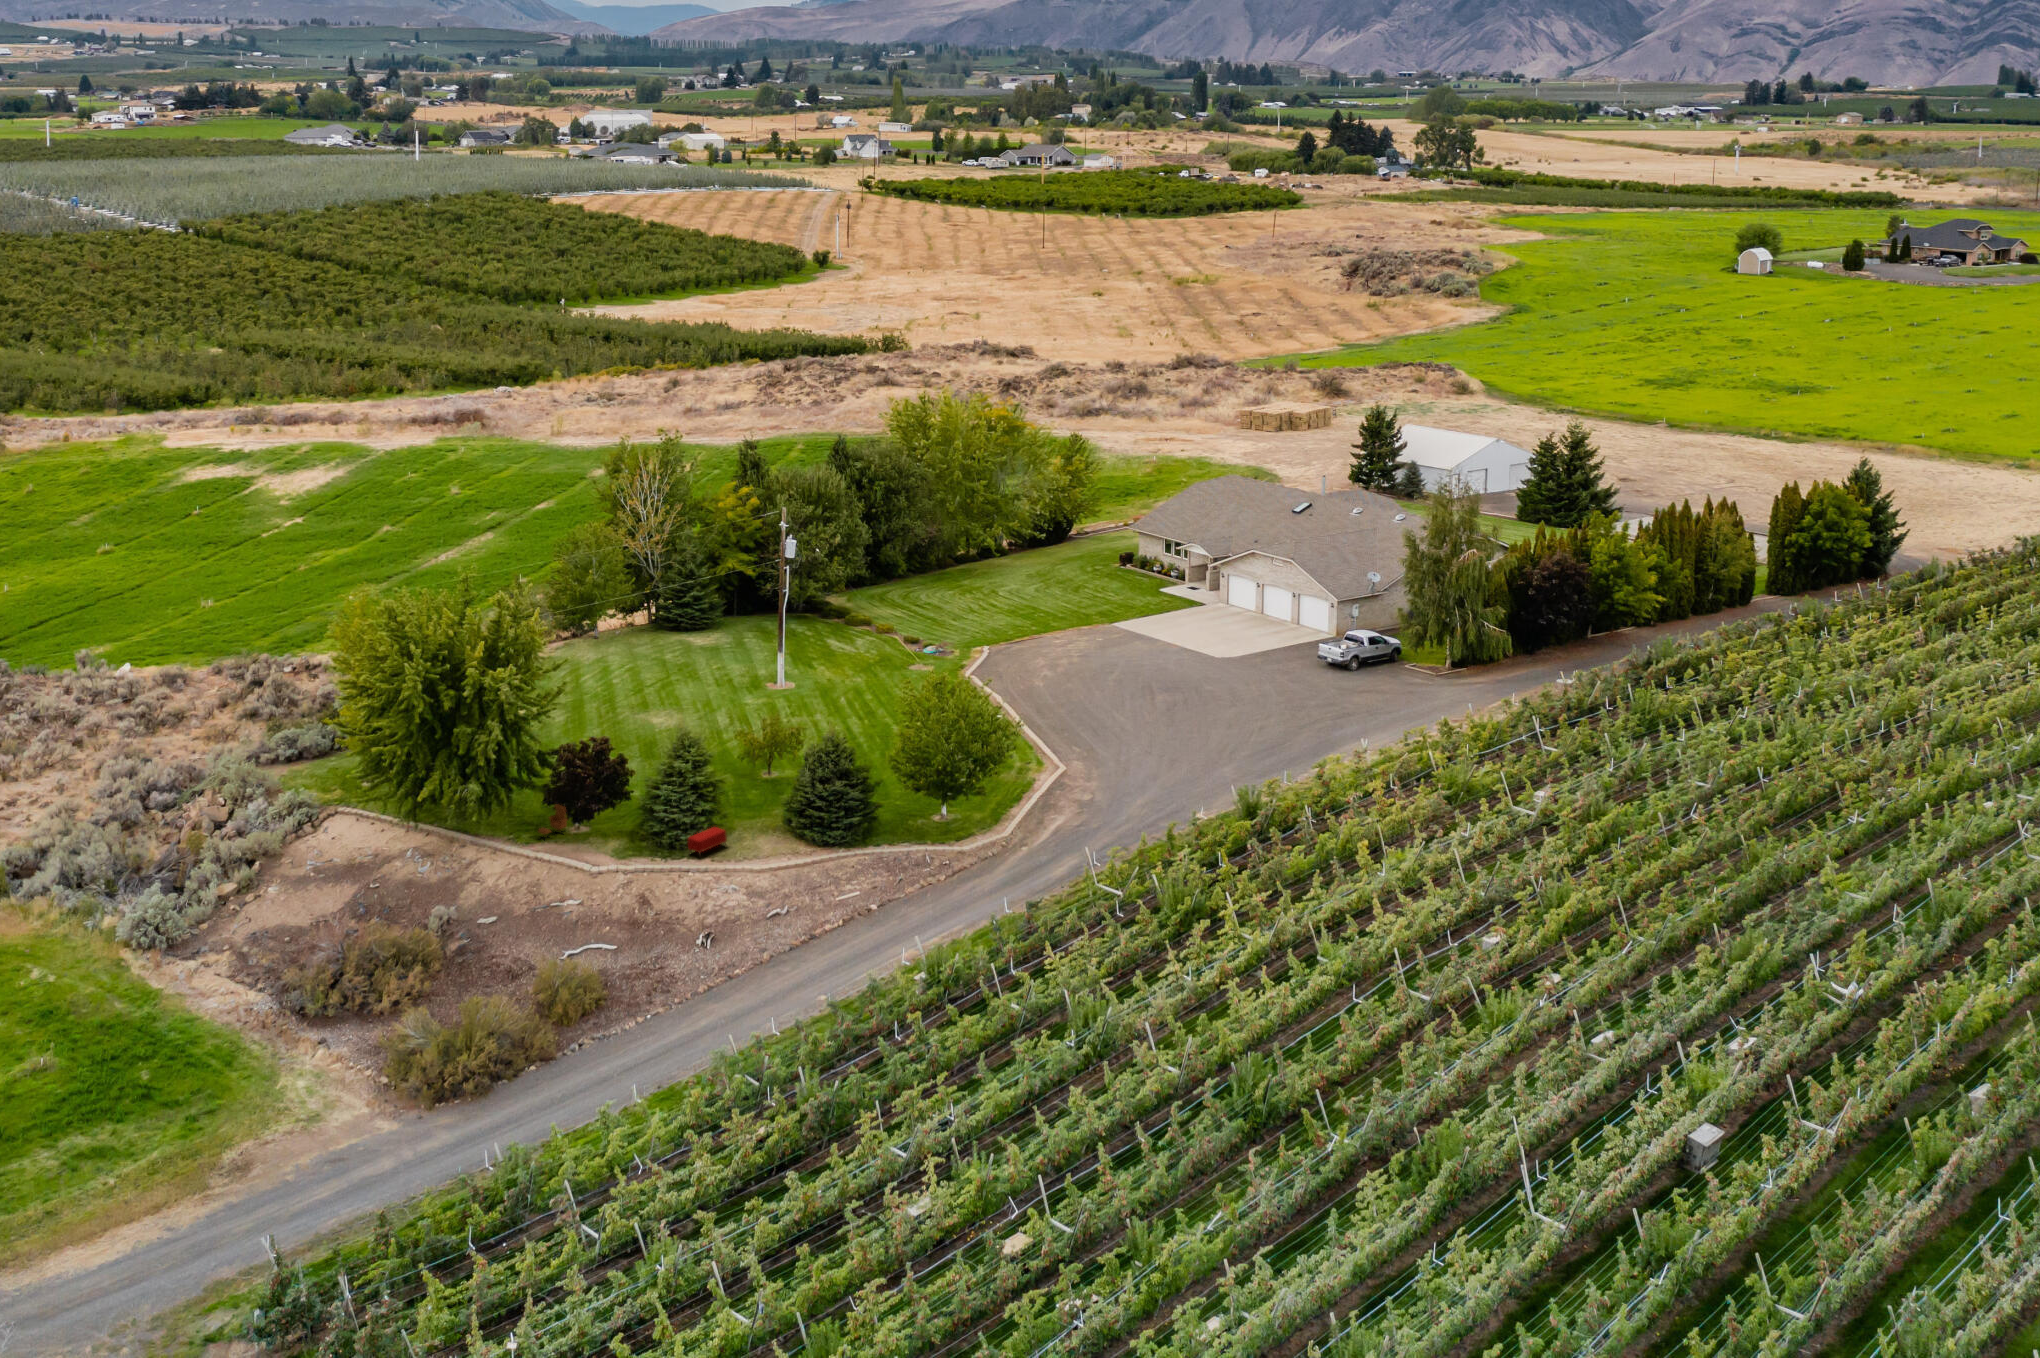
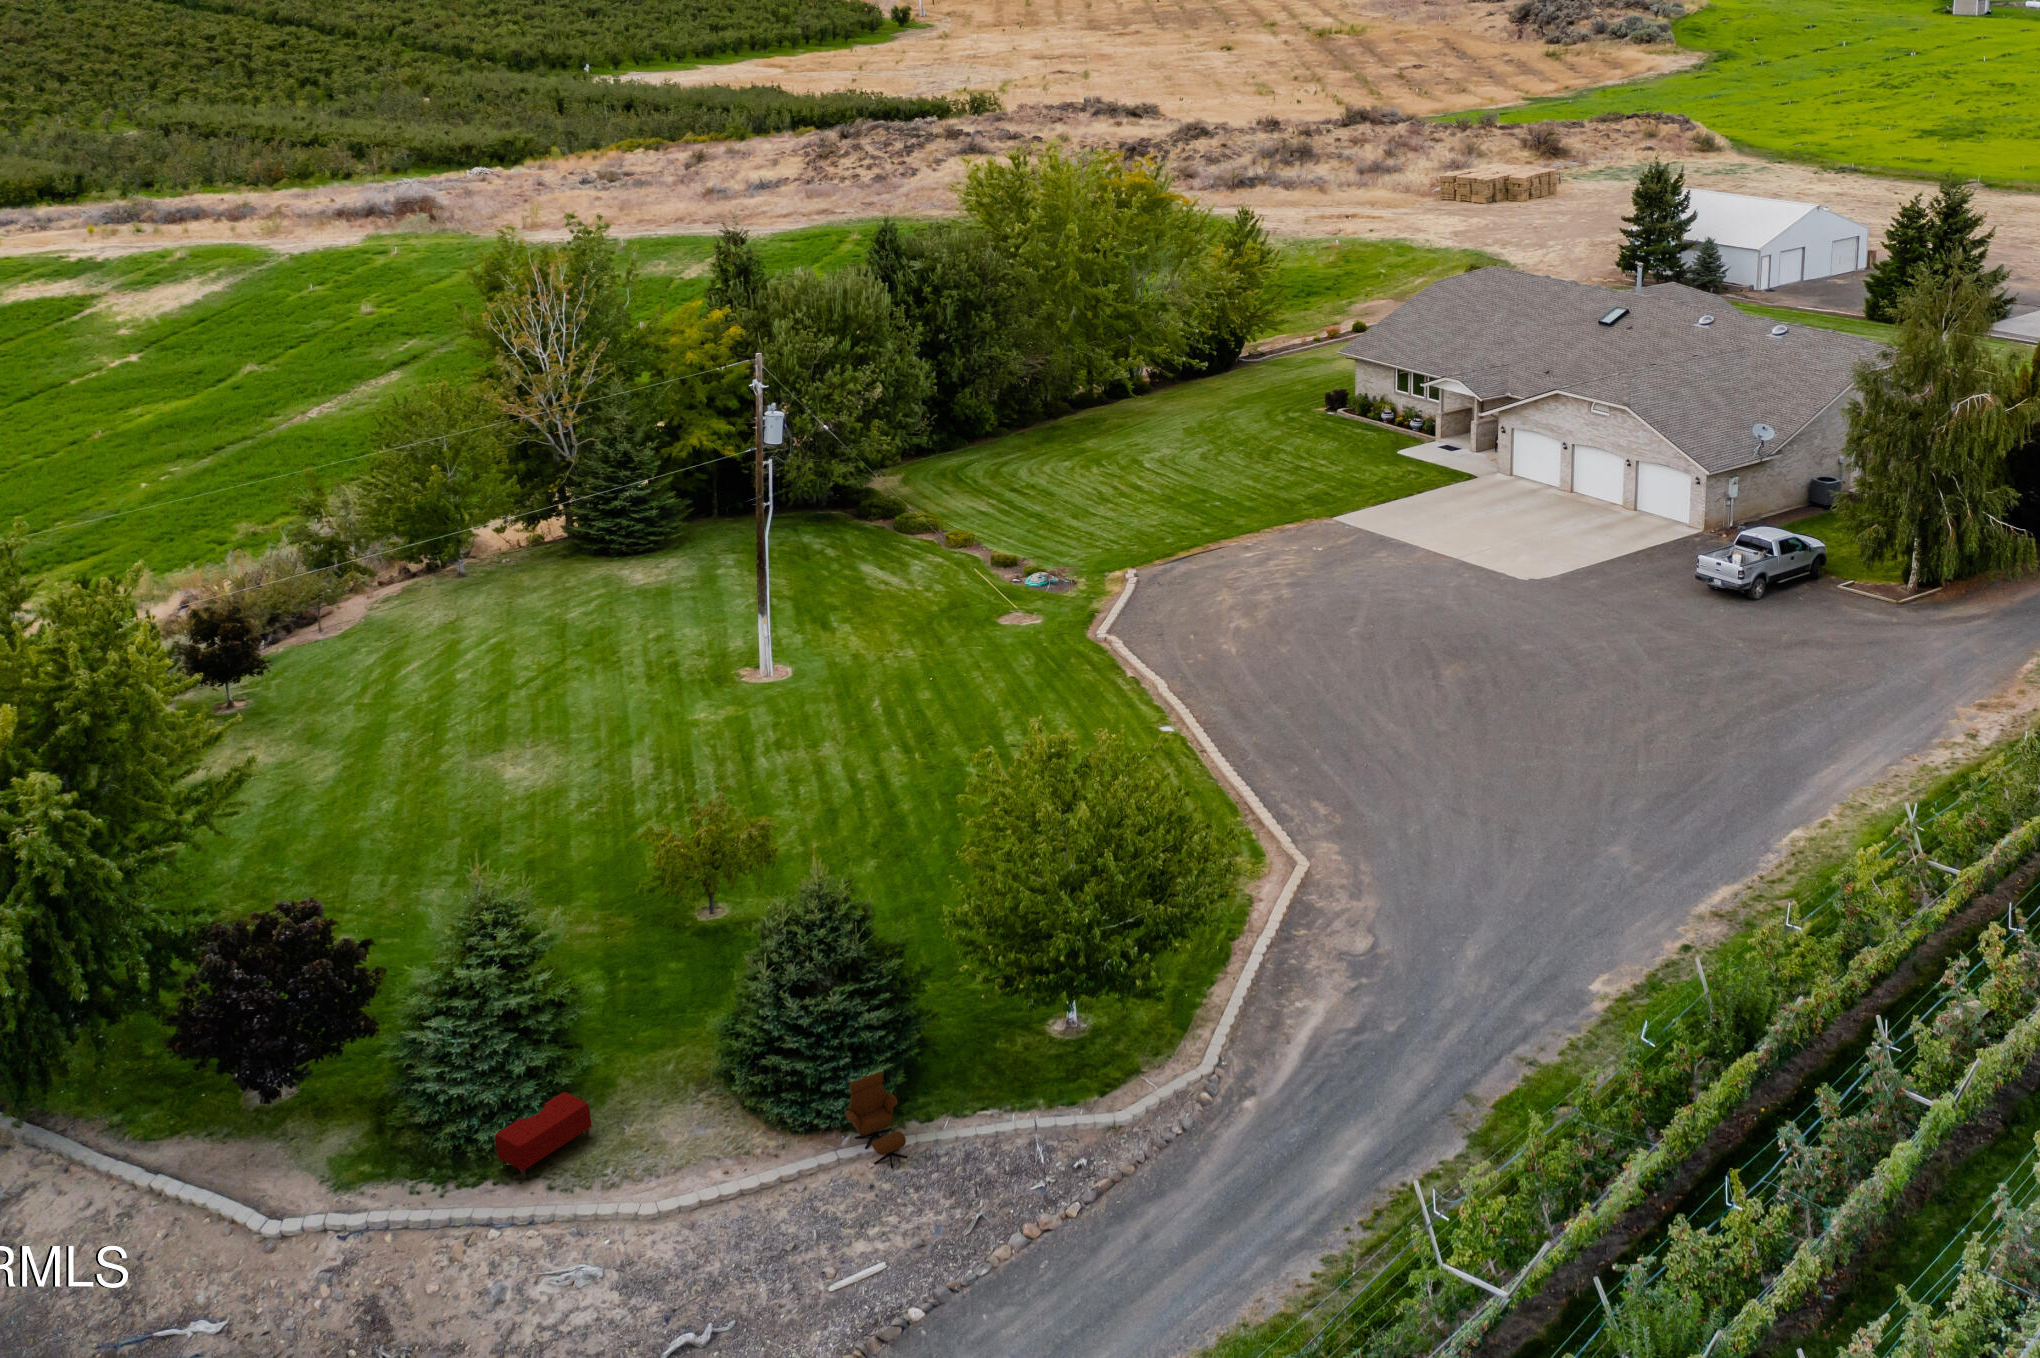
lounge chair: present [538,804,567,838] -> present [845,1072,907,1168]

